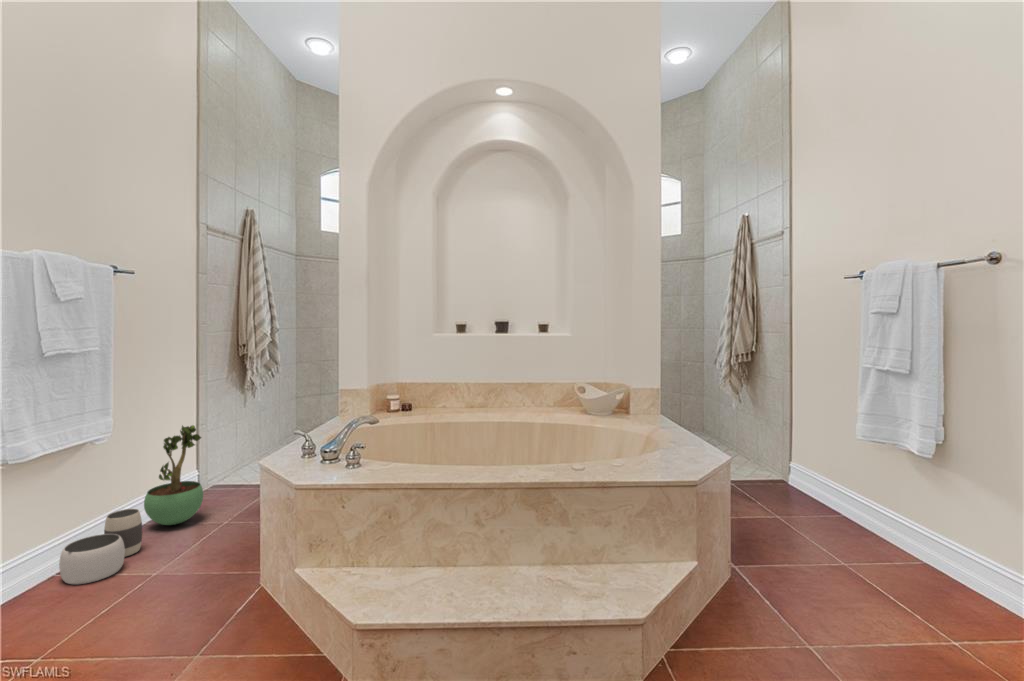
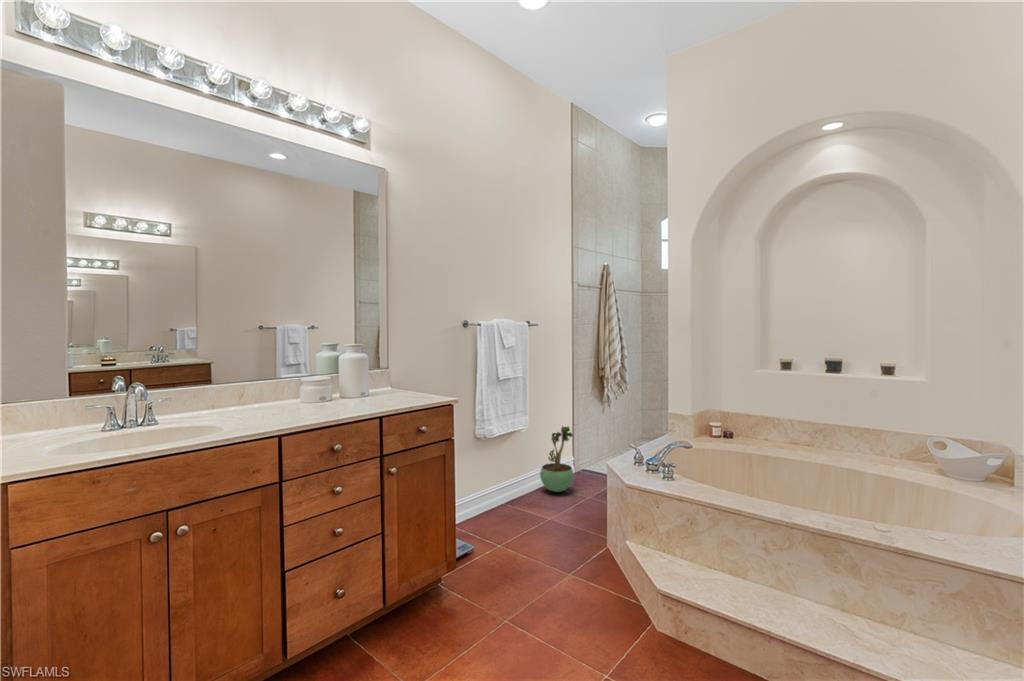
waste basket: present [59,509,142,584] -> none [500,475,539,516]

